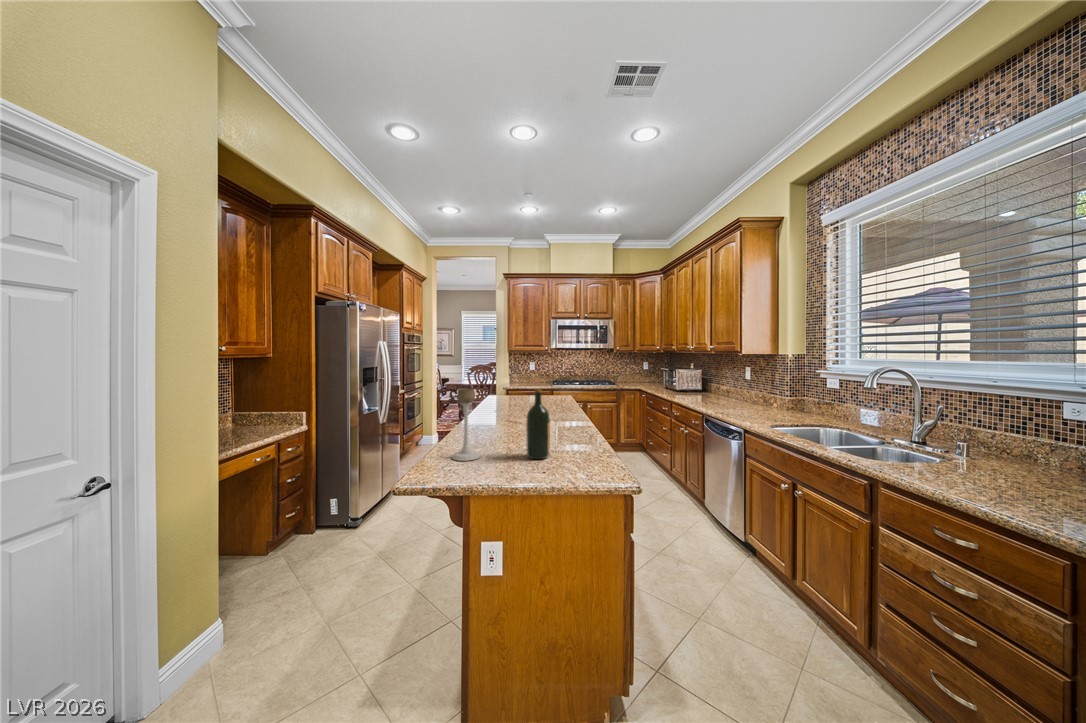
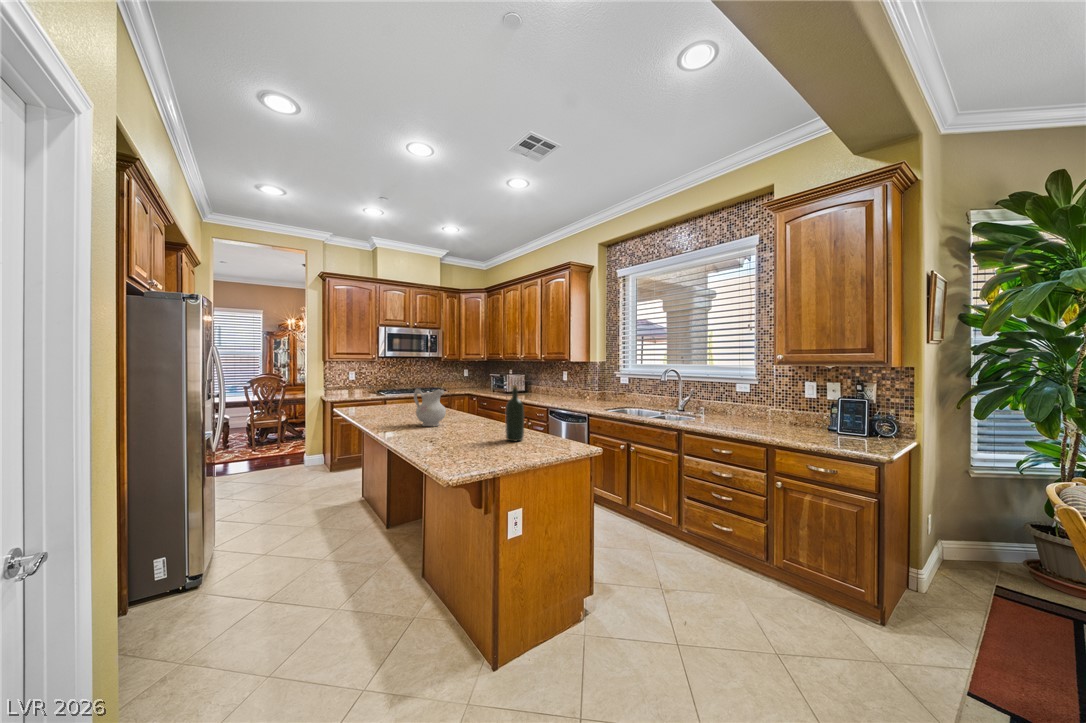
ceramic pitcher: none [489,384,520,427] -> present [414,388,446,426]
candle holder: present [452,388,480,461] -> none [449,387,474,450]

